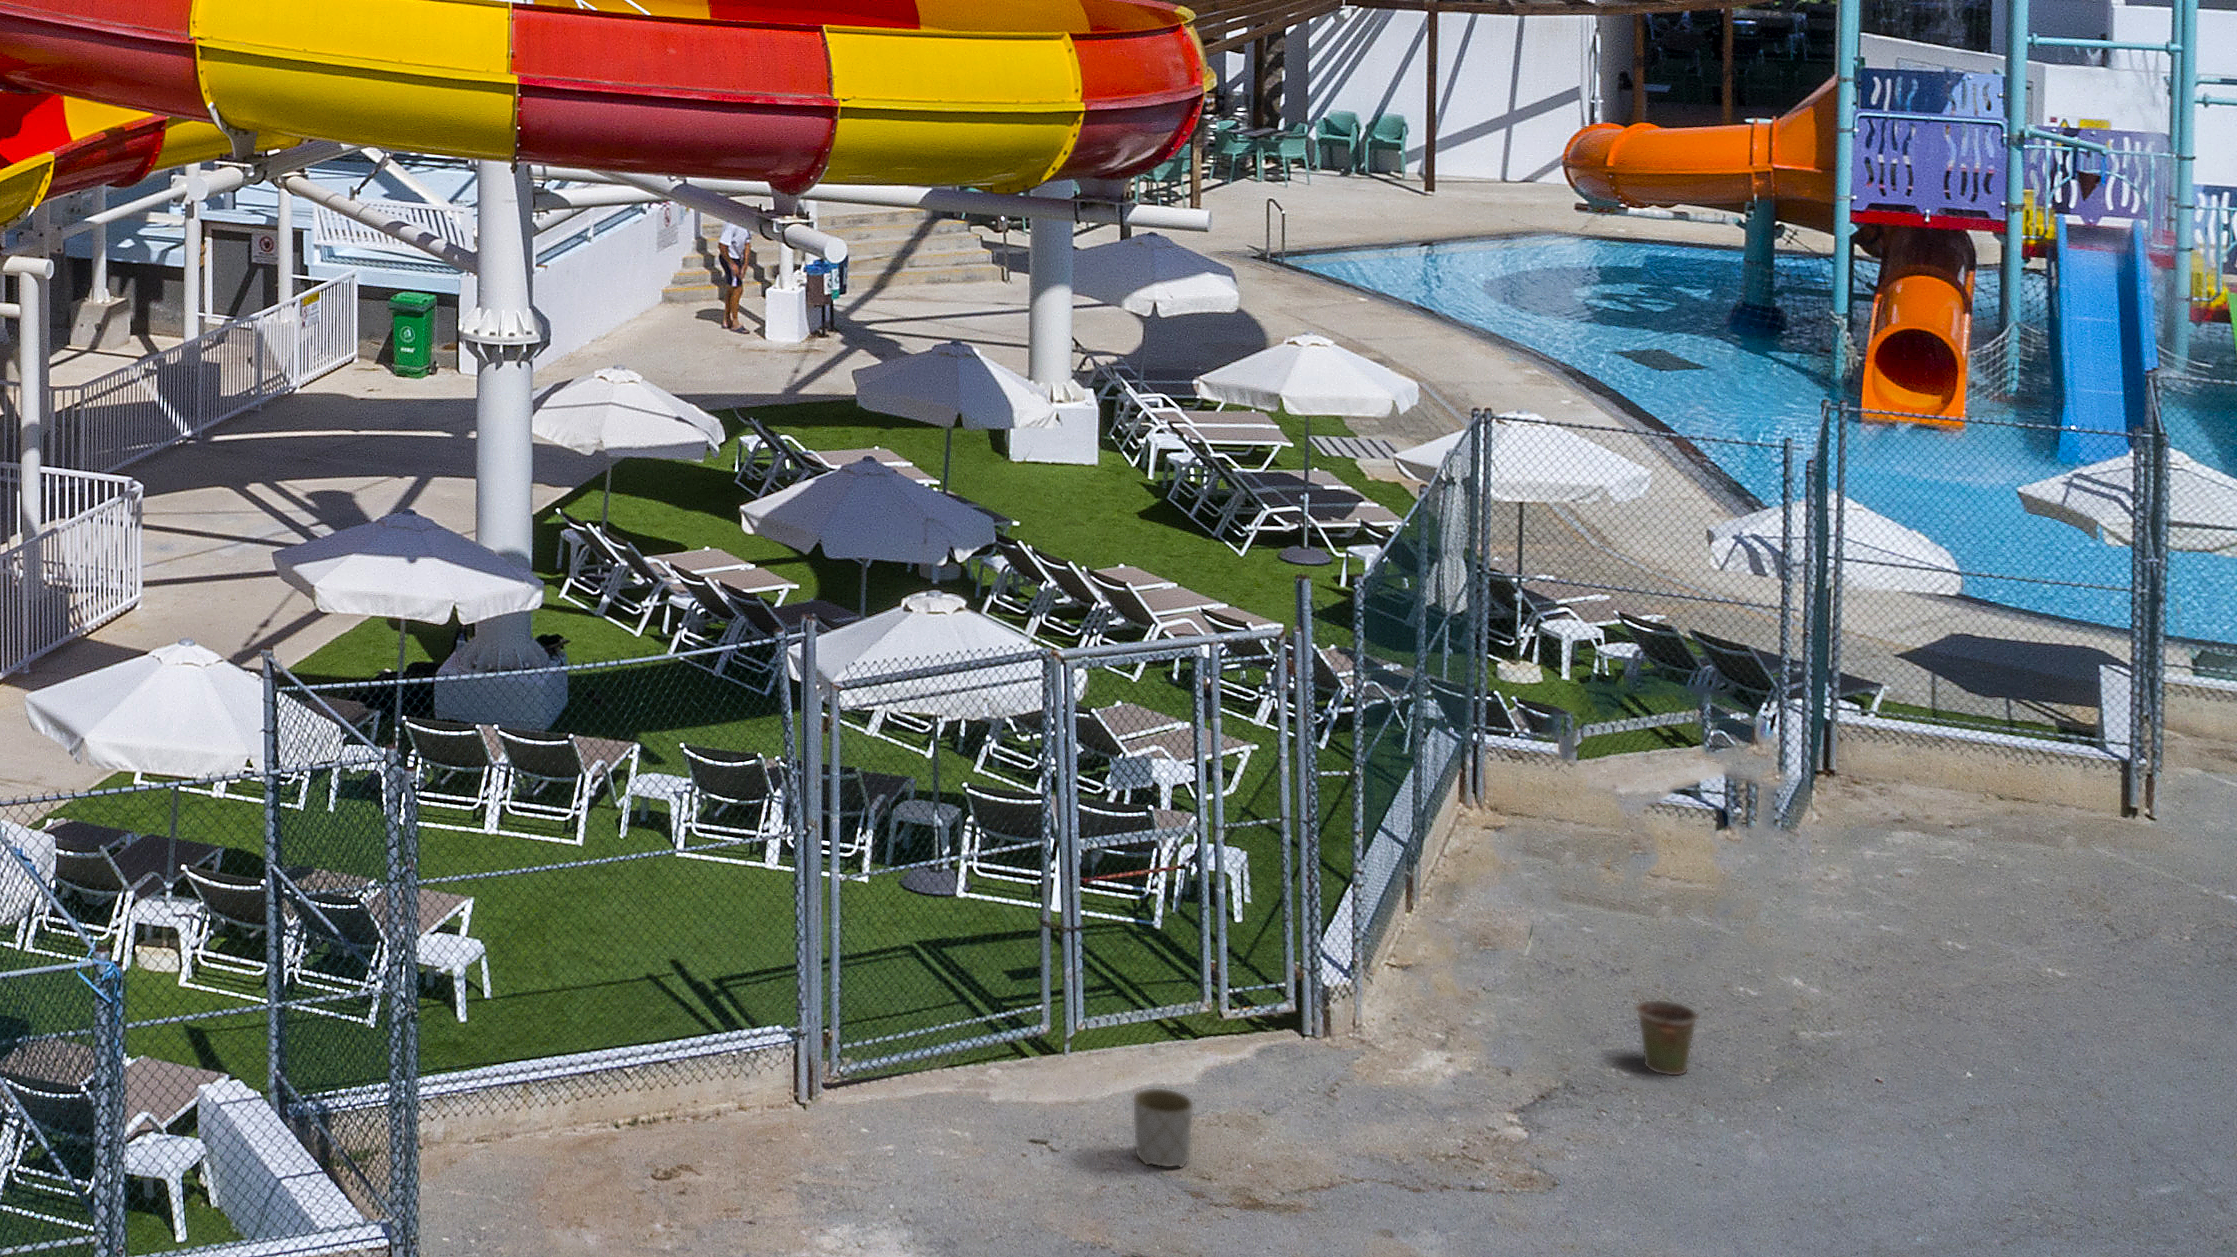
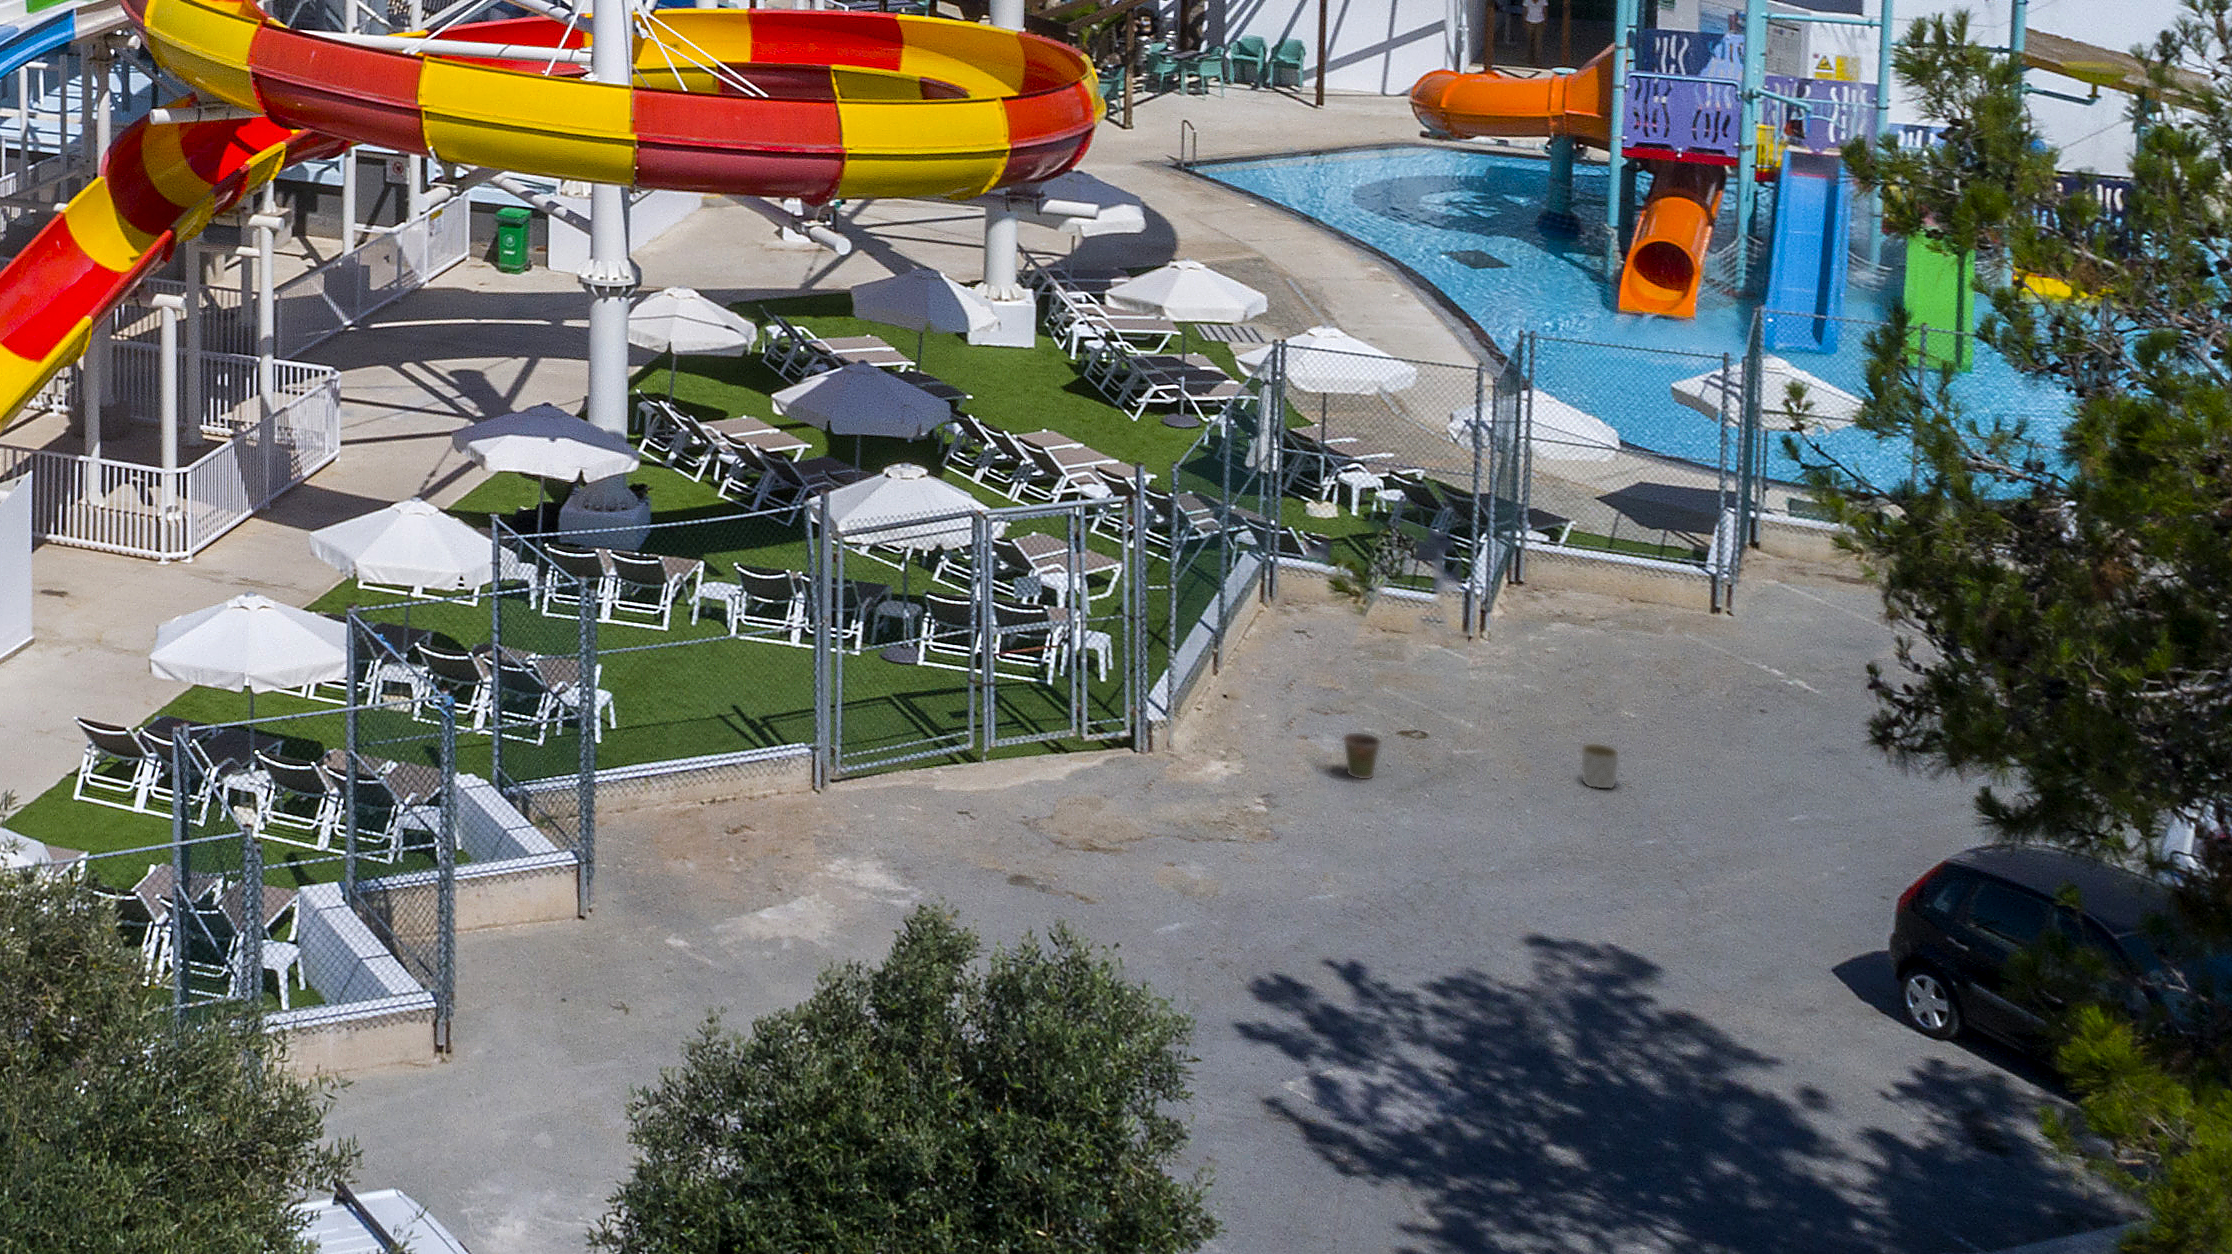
planter: present [1134,1089,1193,1167] -> present [1582,744,1618,788]

